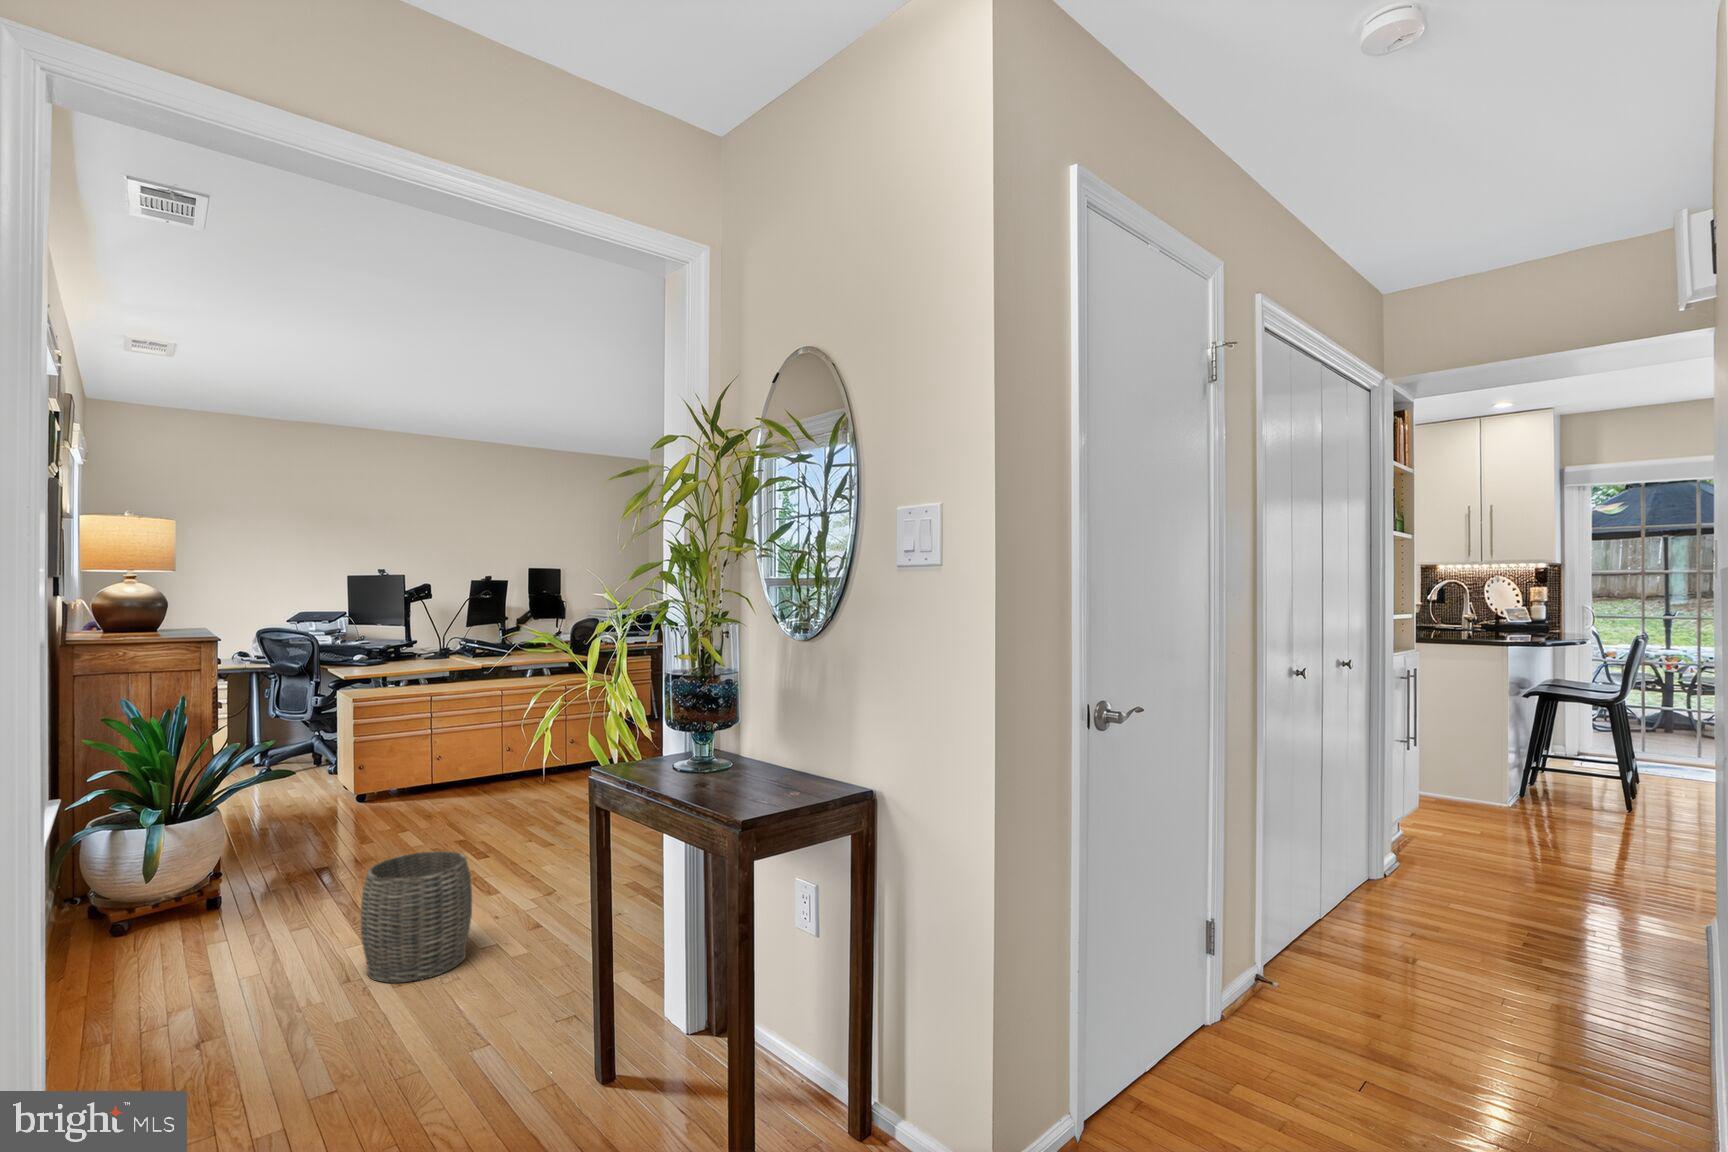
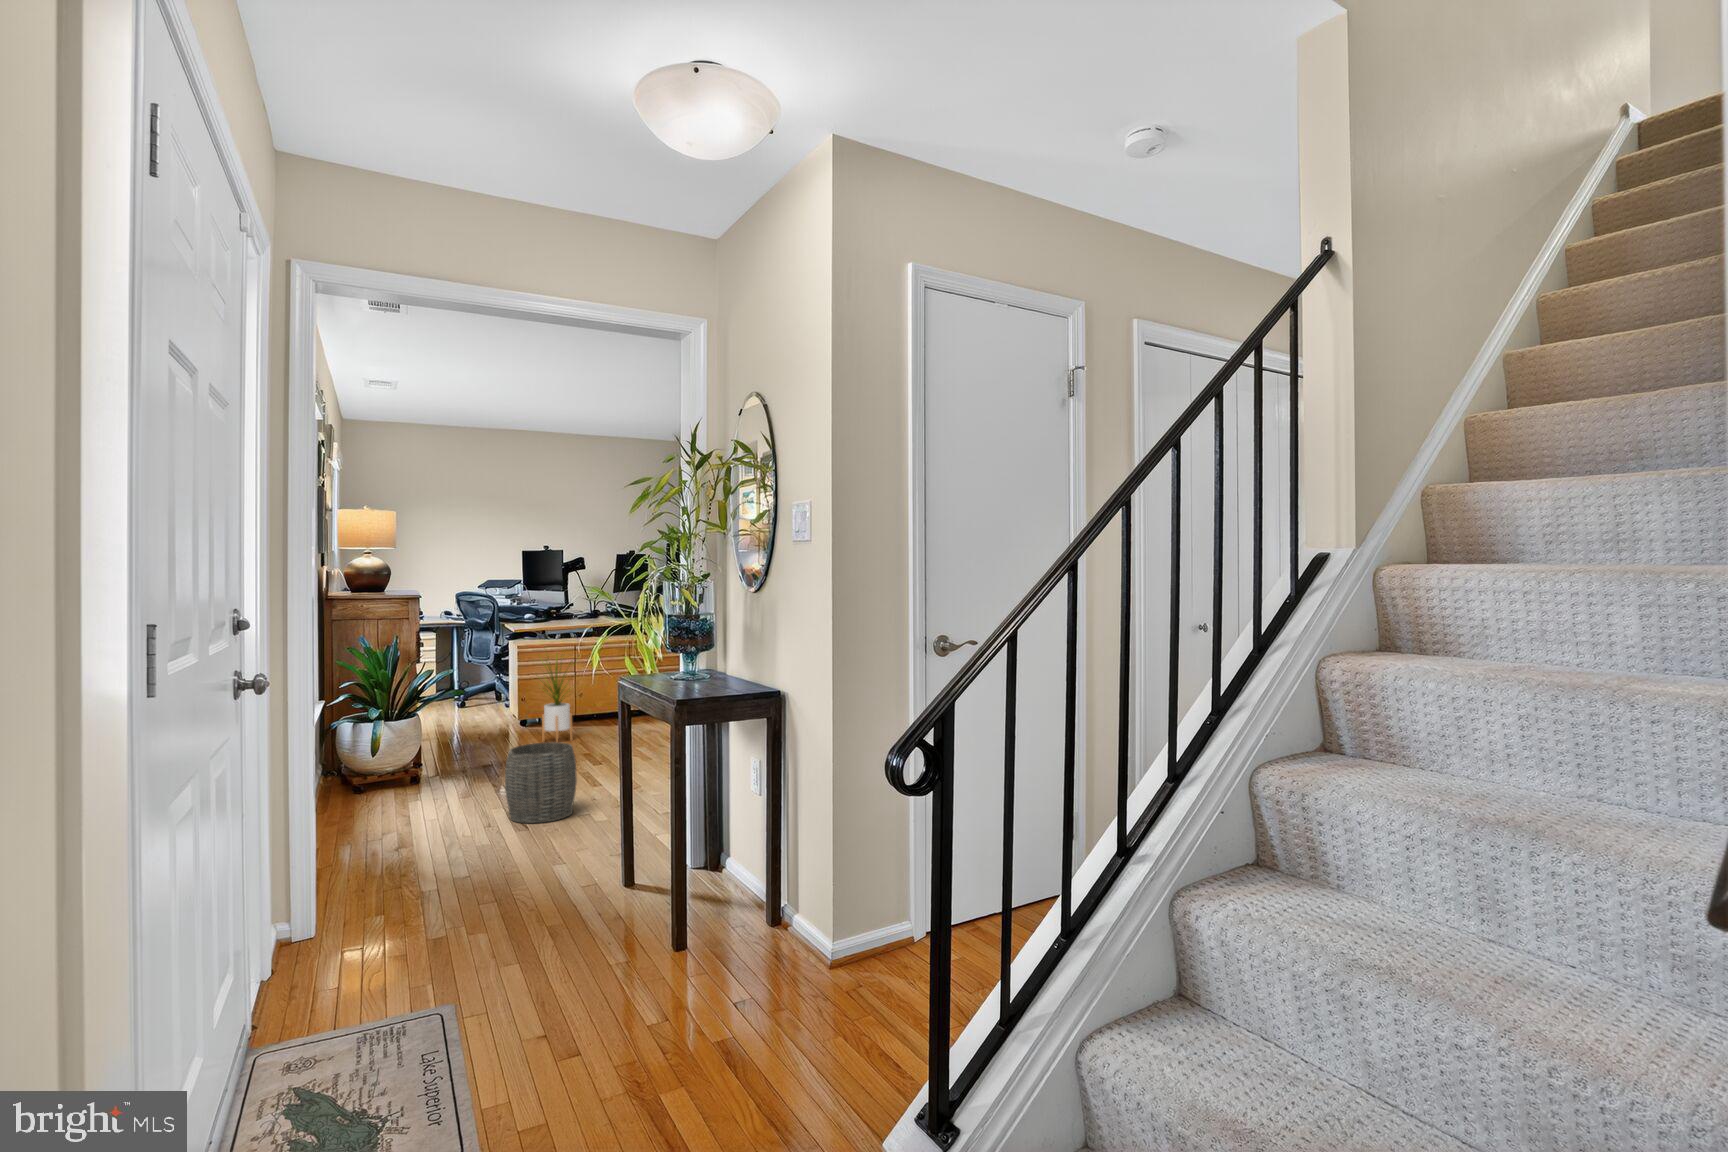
house plant: none [374,698,451,831] -> present [542,655,572,742]

